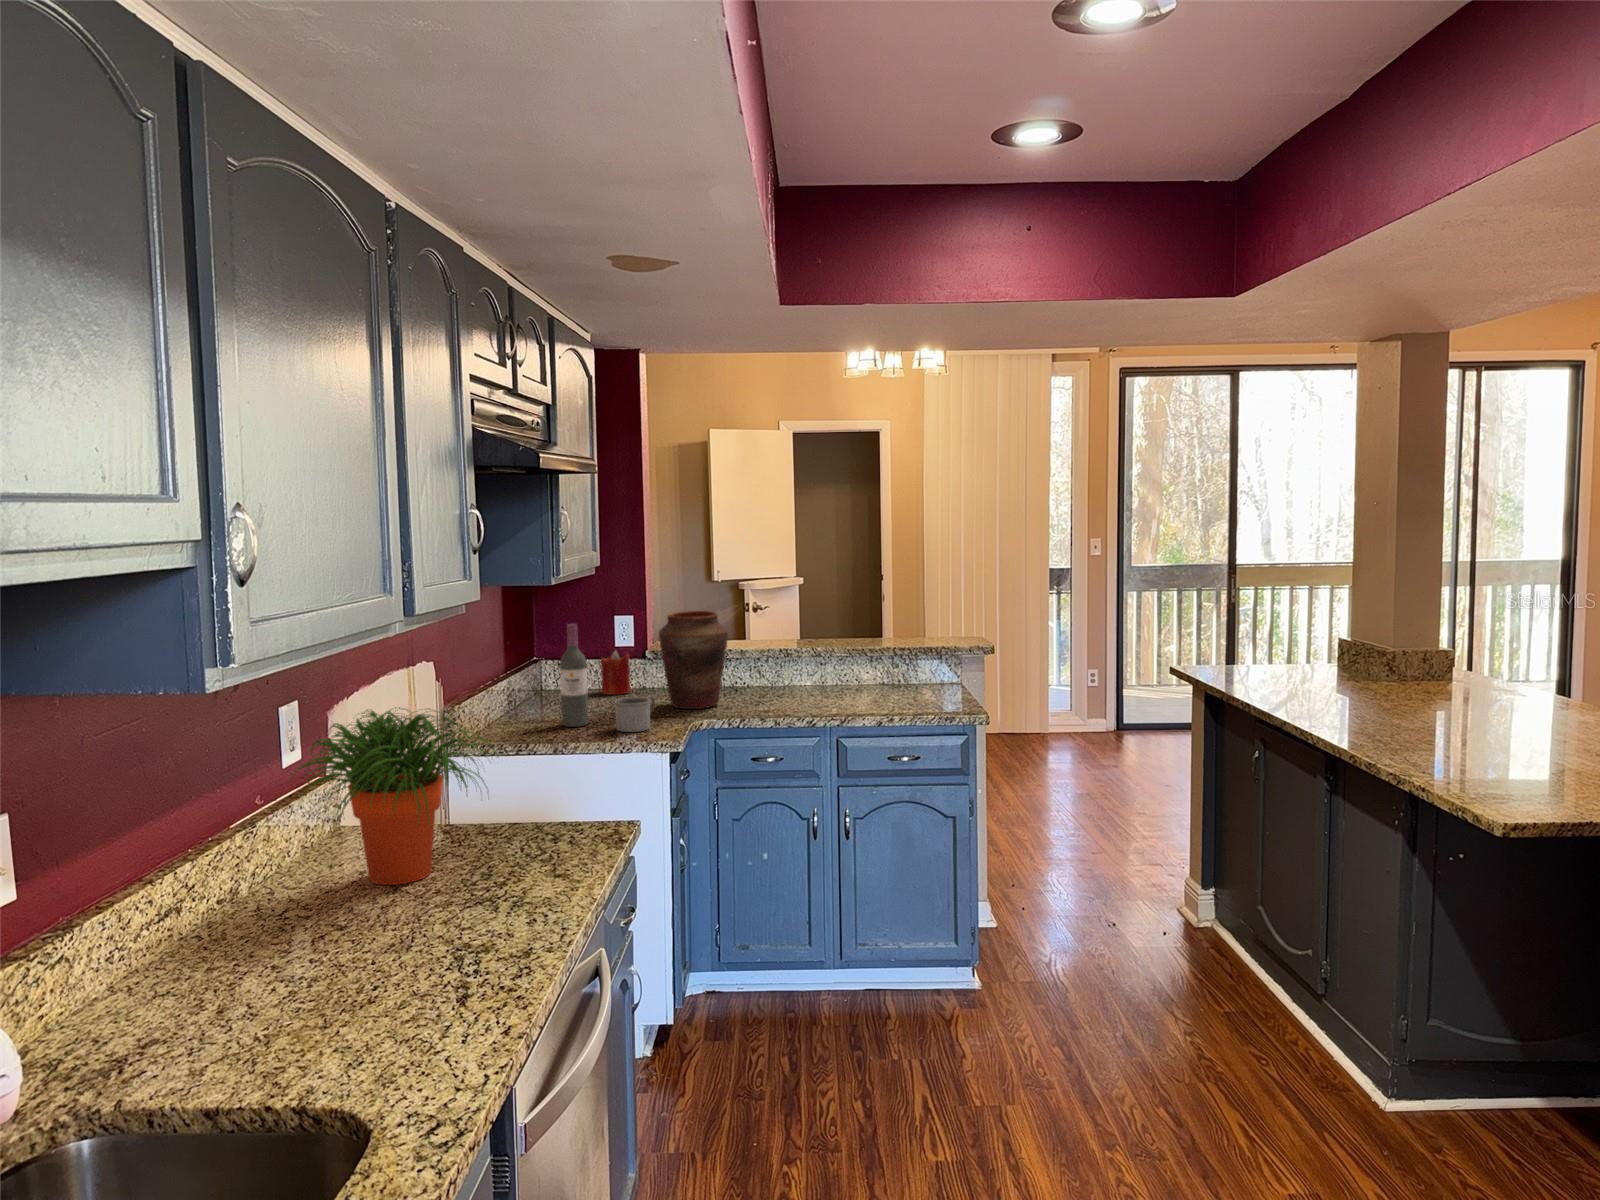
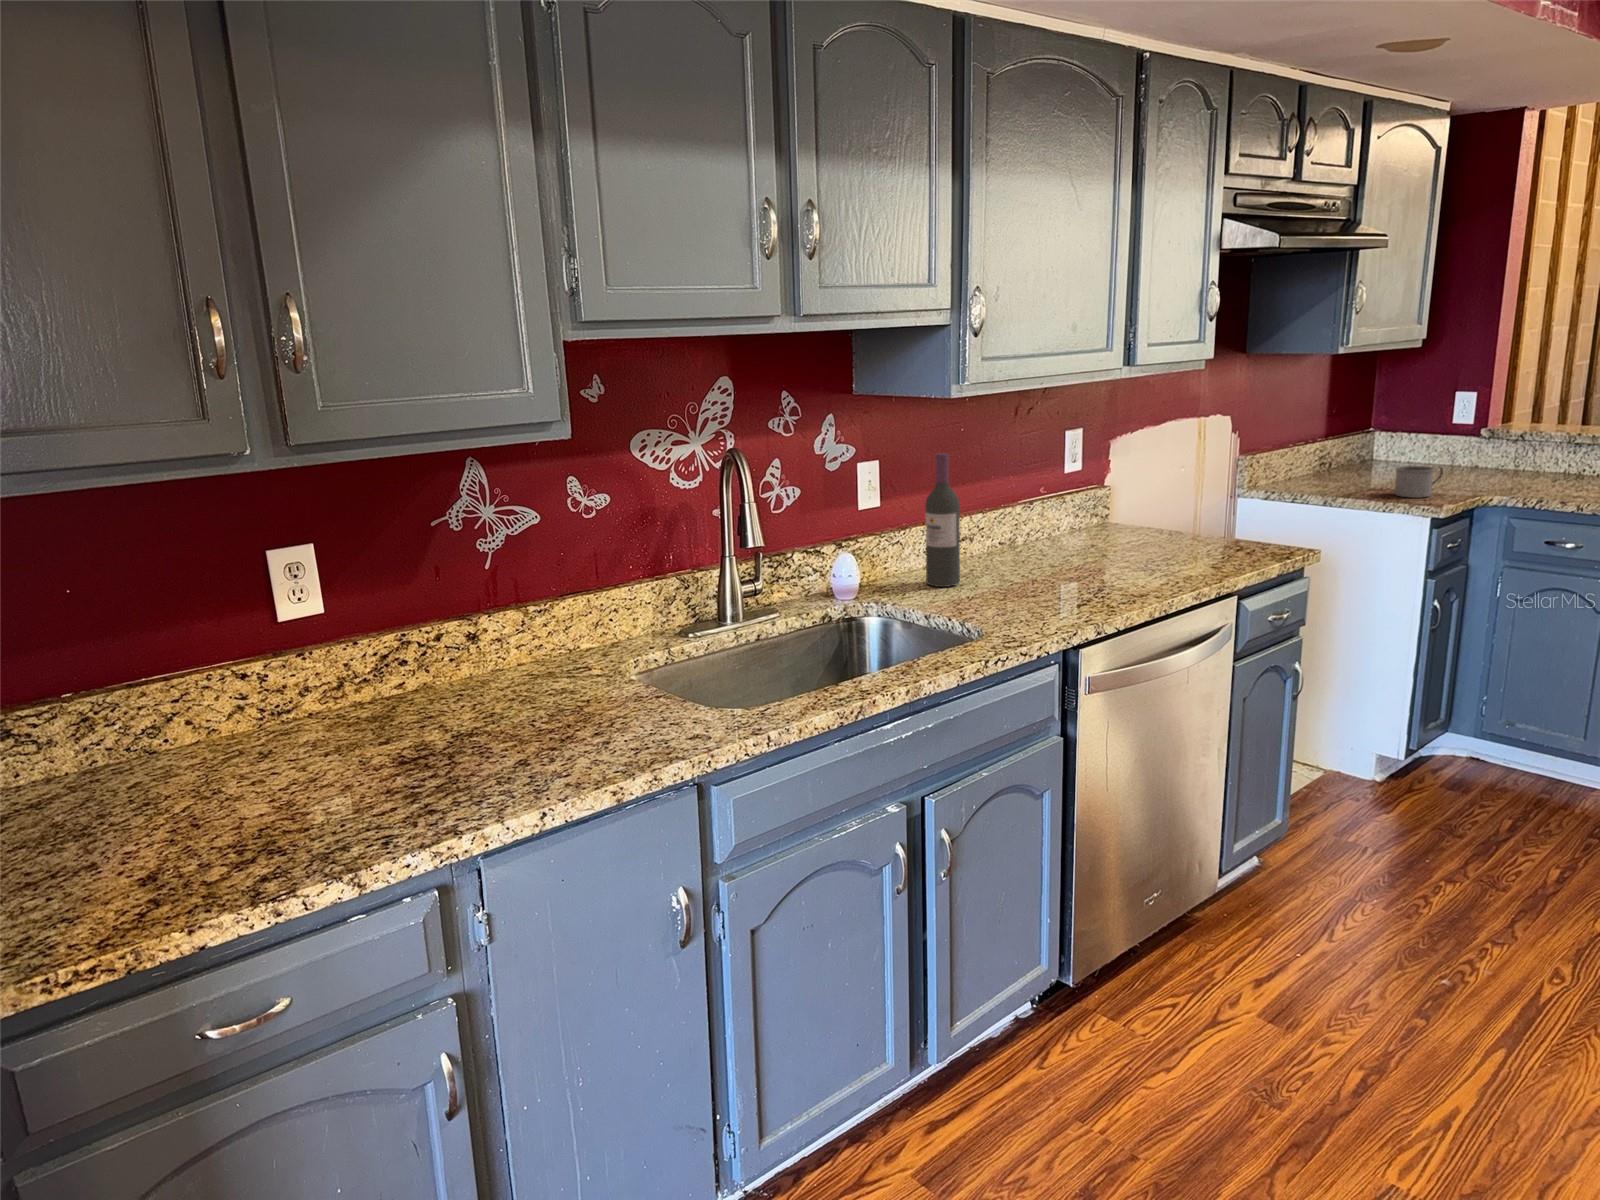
vase: present [659,611,728,709] -> none [1476,388,1562,488]
wine bottle: present [560,624,588,727] -> present [925,453,960,587]
candle: present [601,651,631,695] -> none [1425,425,1462,469]
potted plant: present [294,707,498,885] -> none [1045,434,1187,557]

